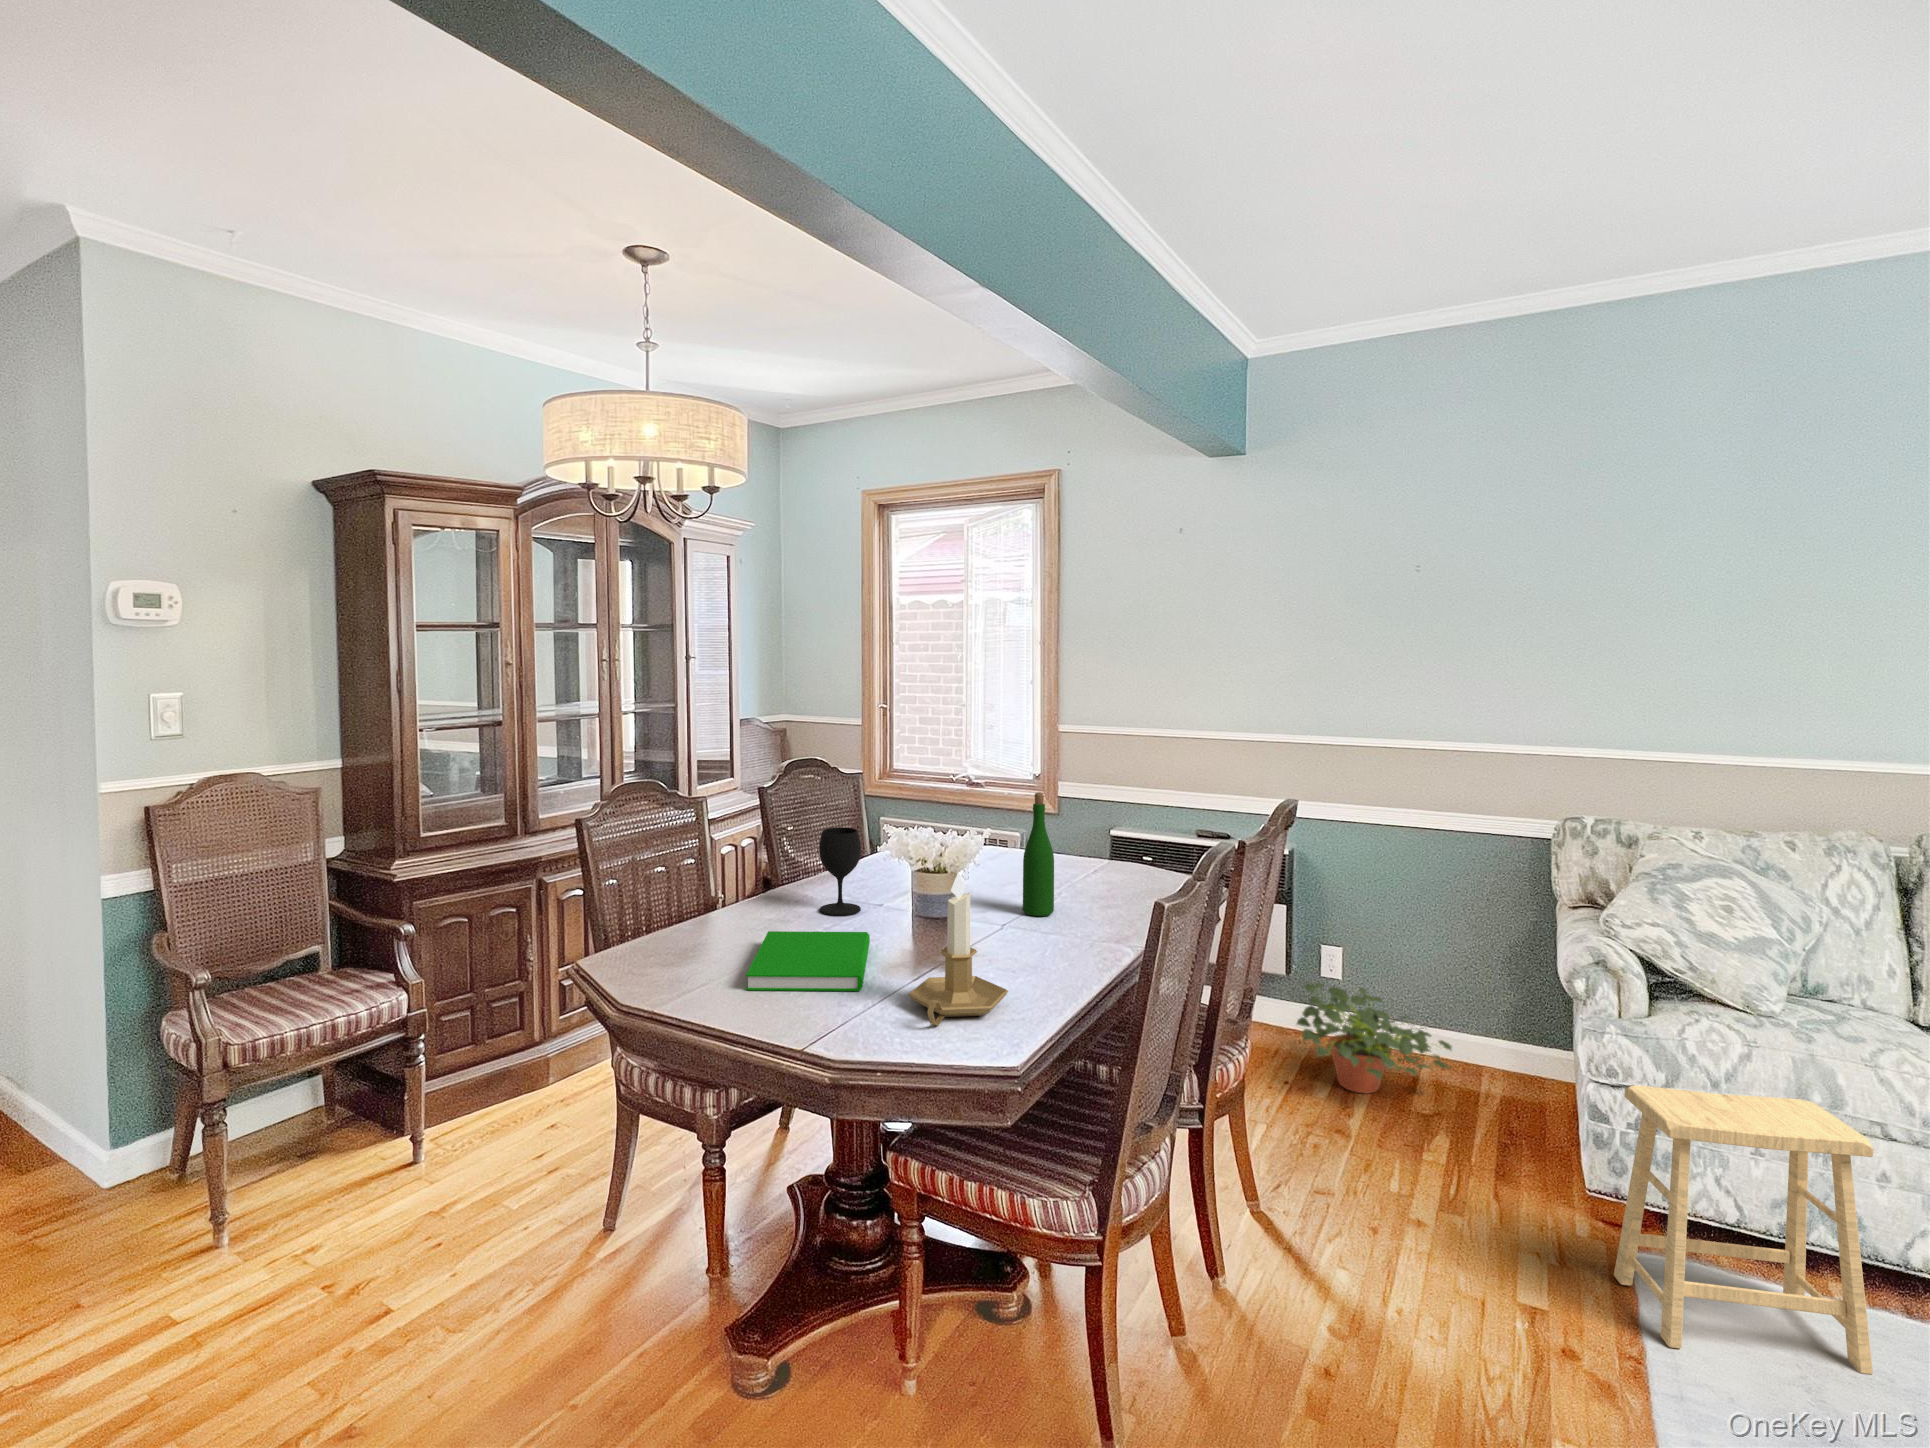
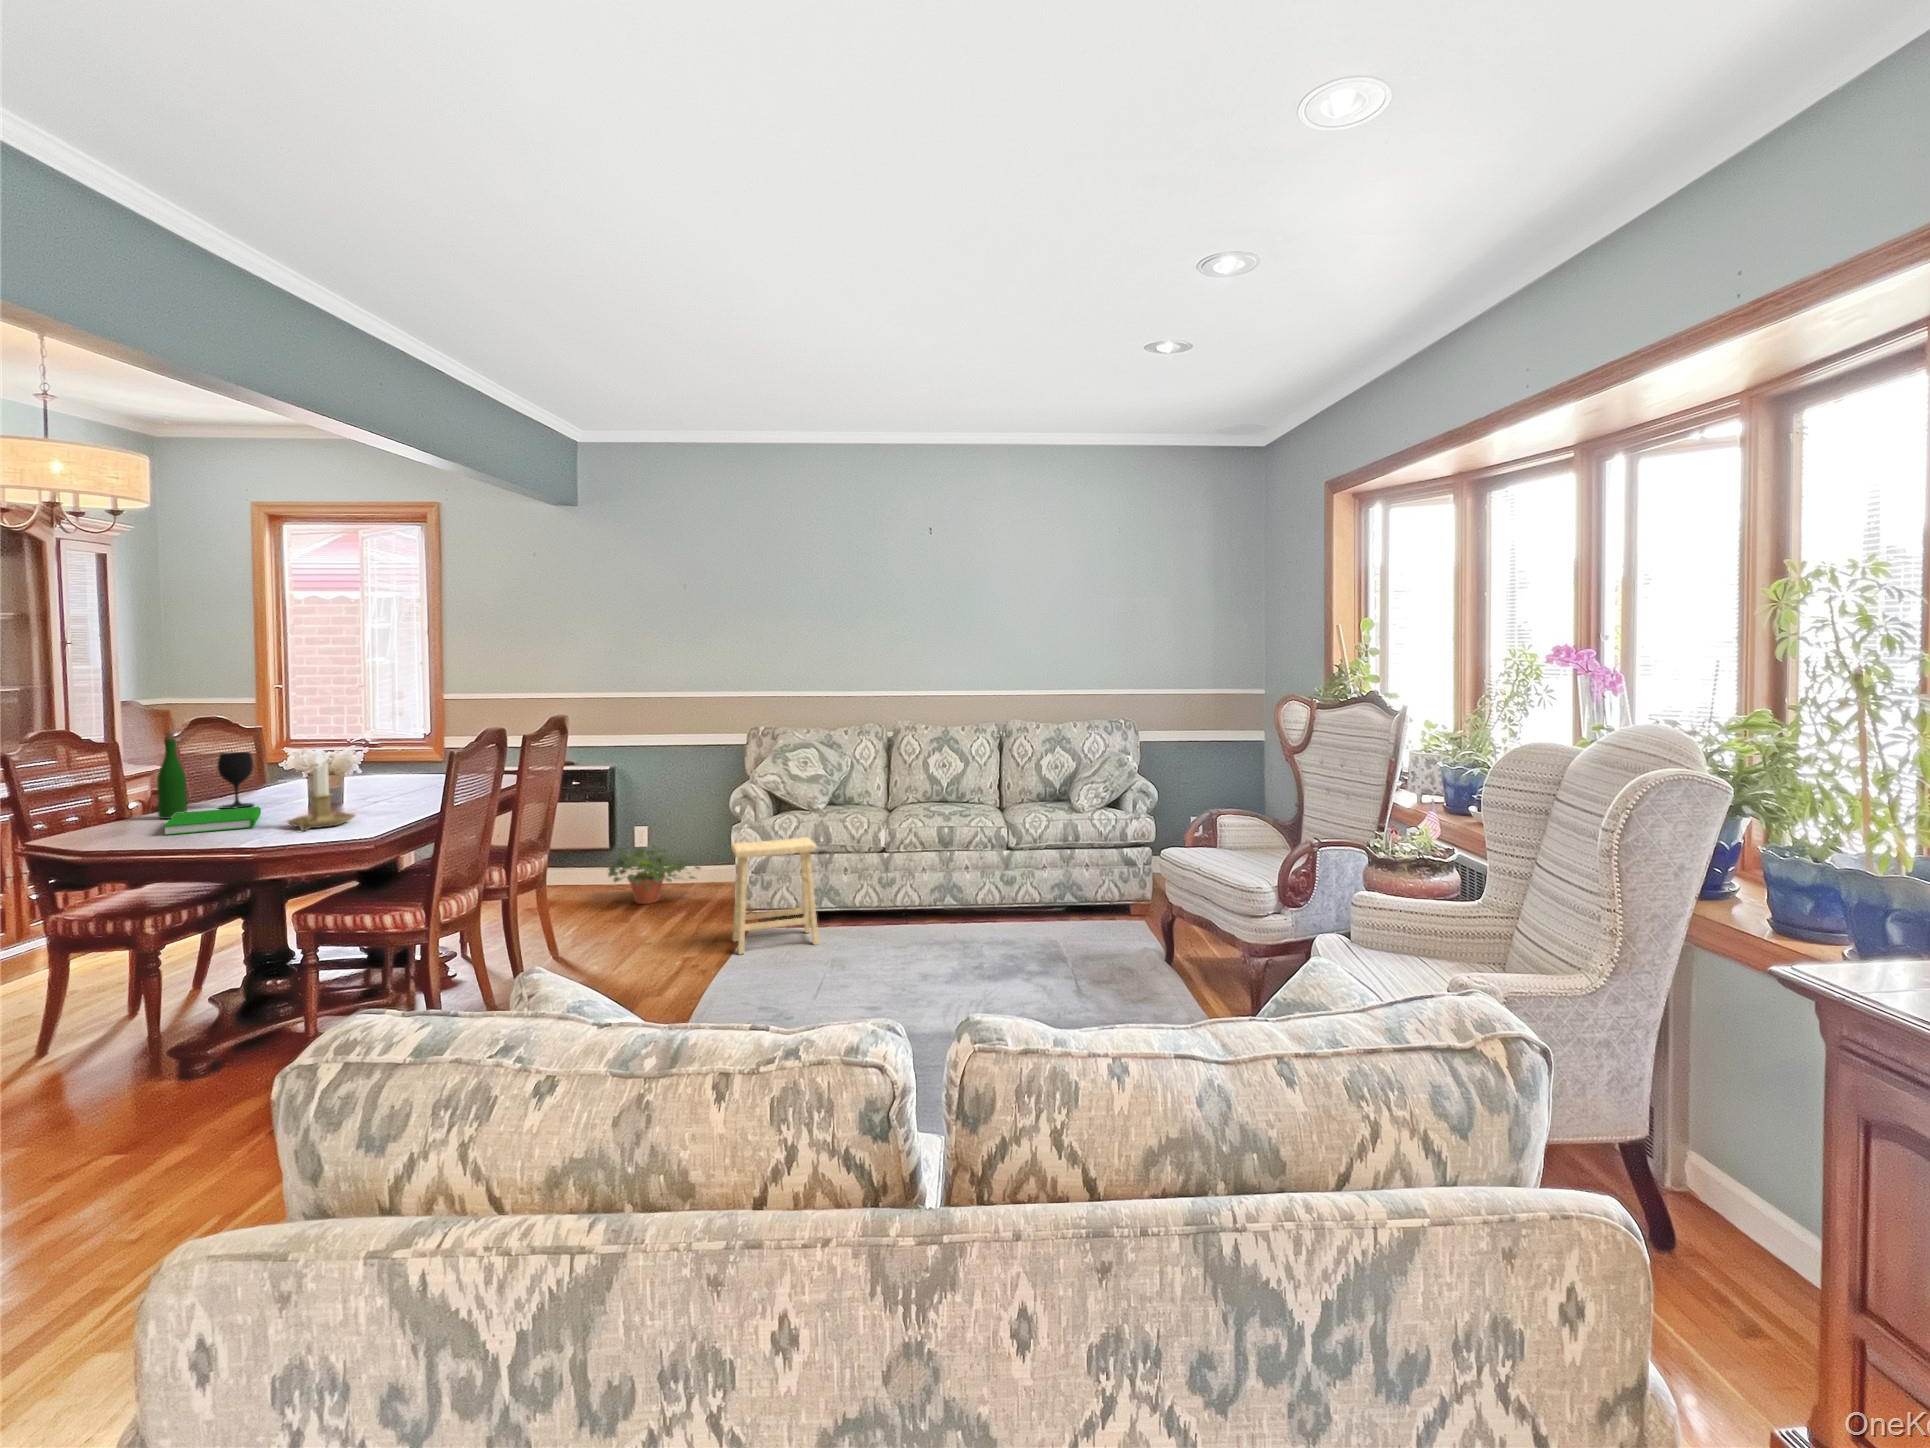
wine bottle: present [1023,793,1054,916] -> present [157,732,187,819]

